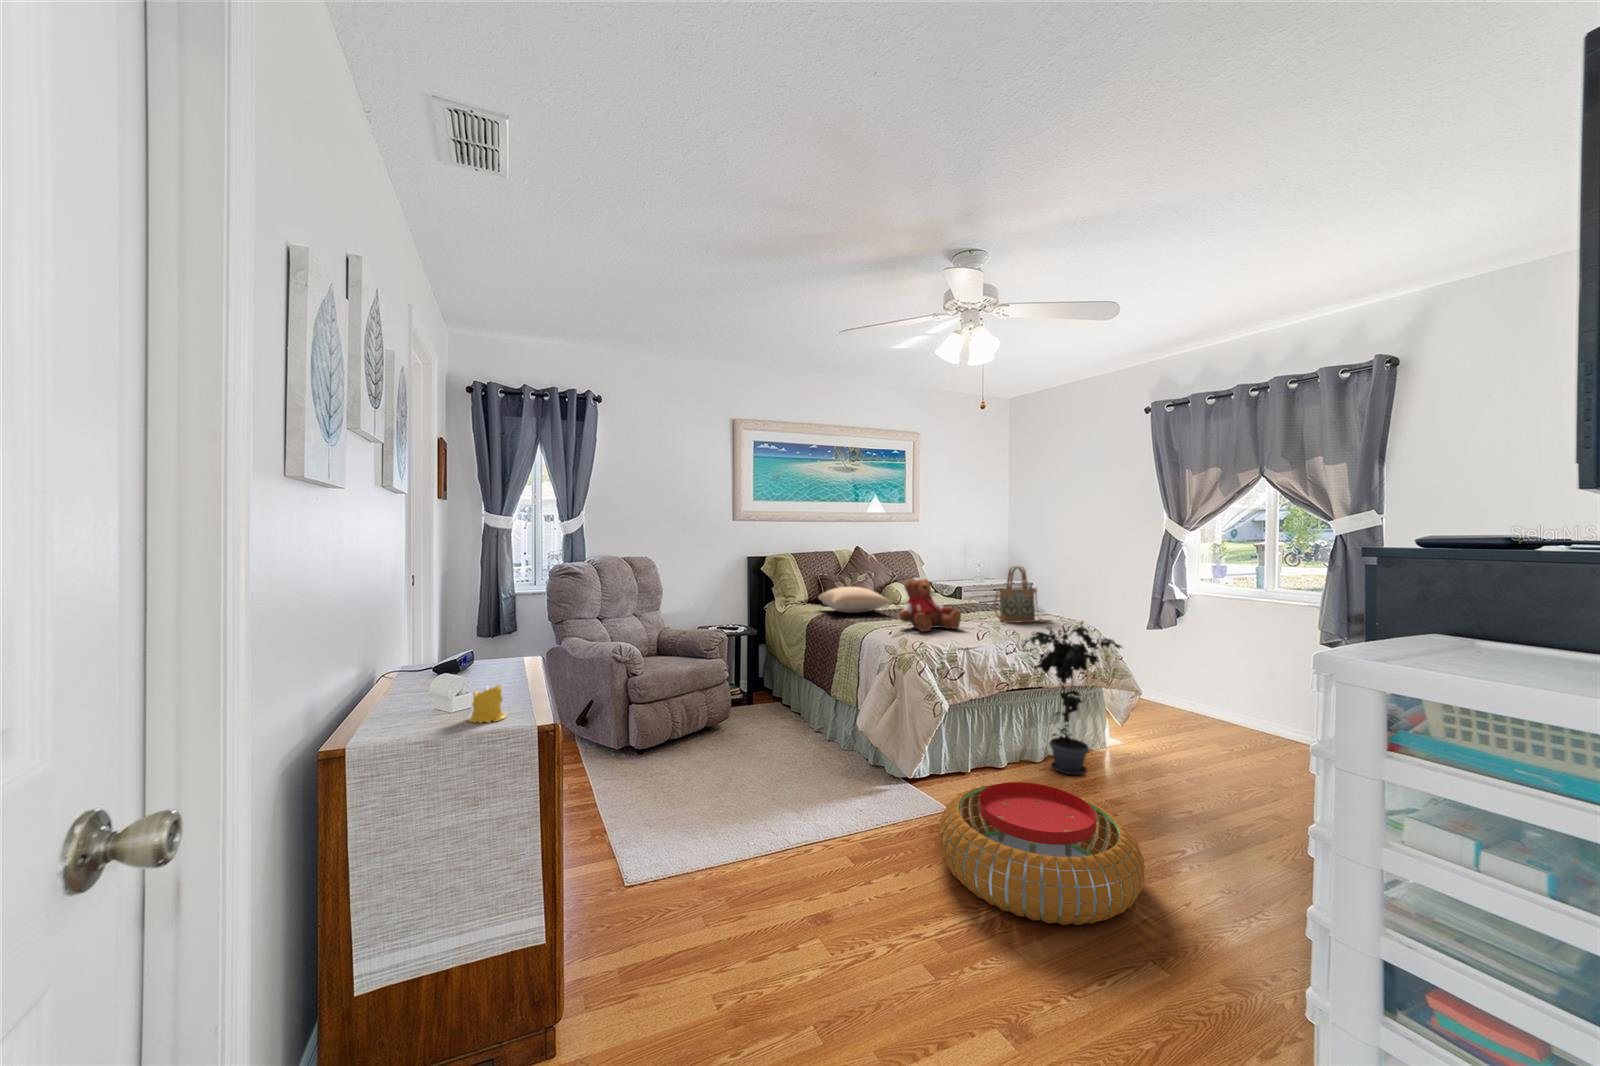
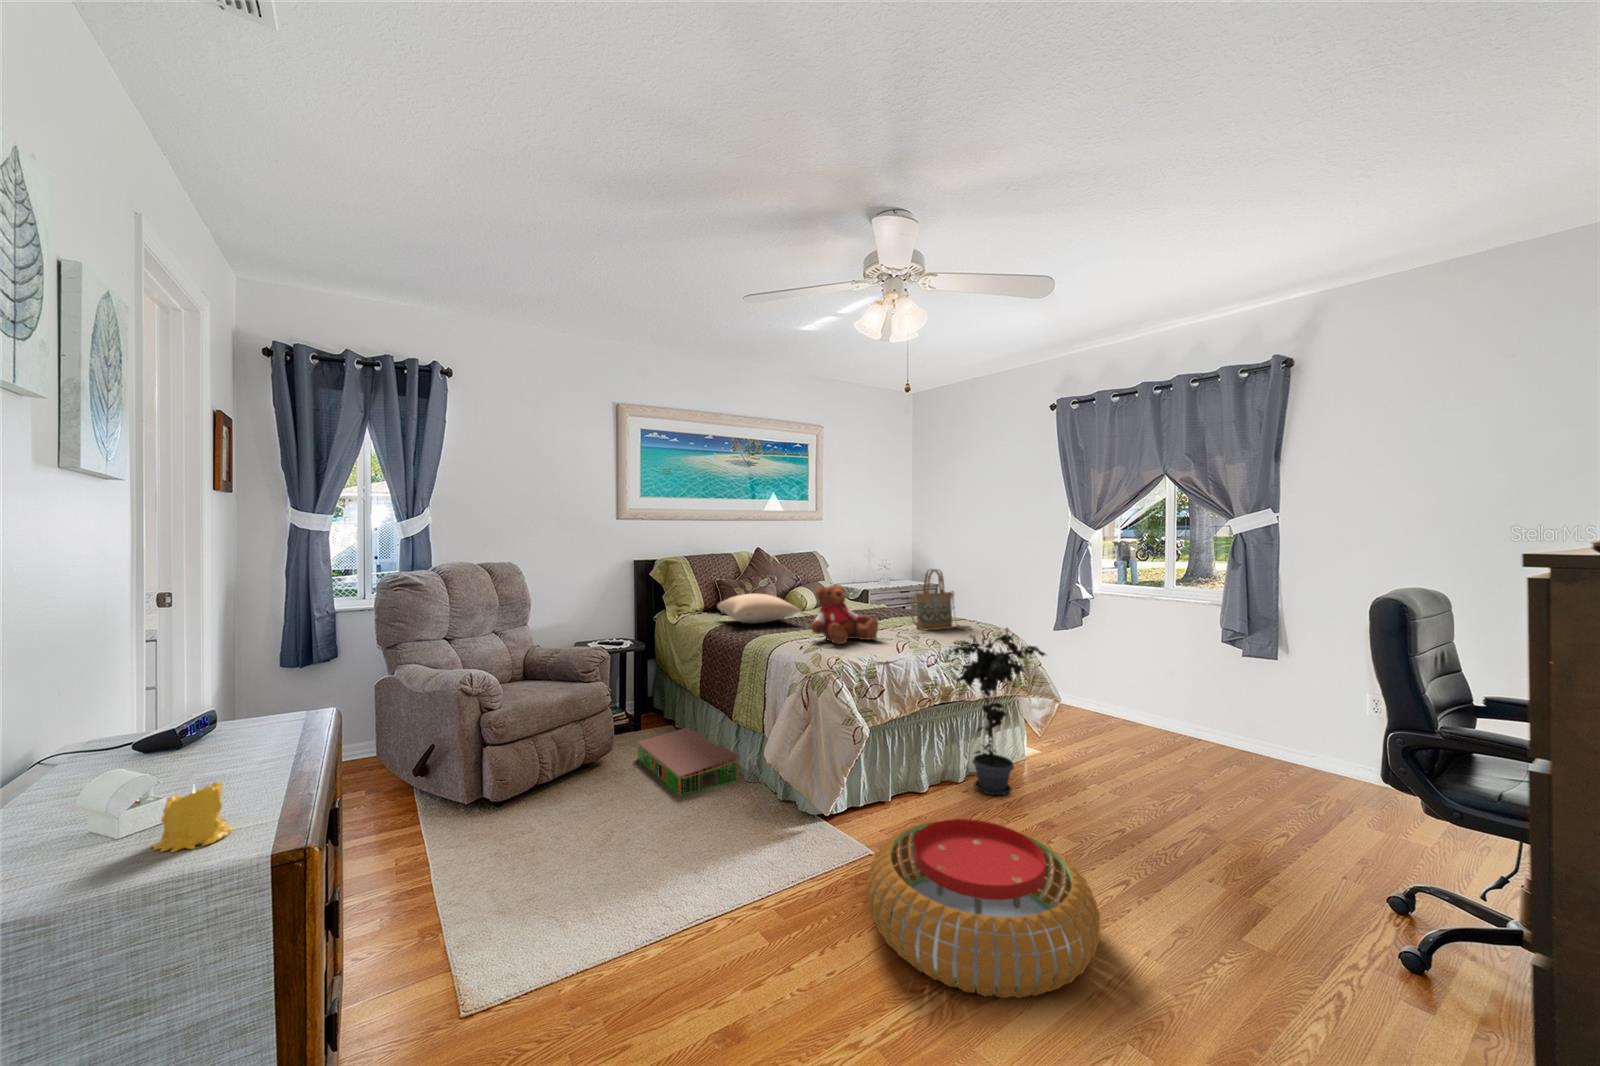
storage bin: none [749,701,836,756] -> present [638,727,739,795]

